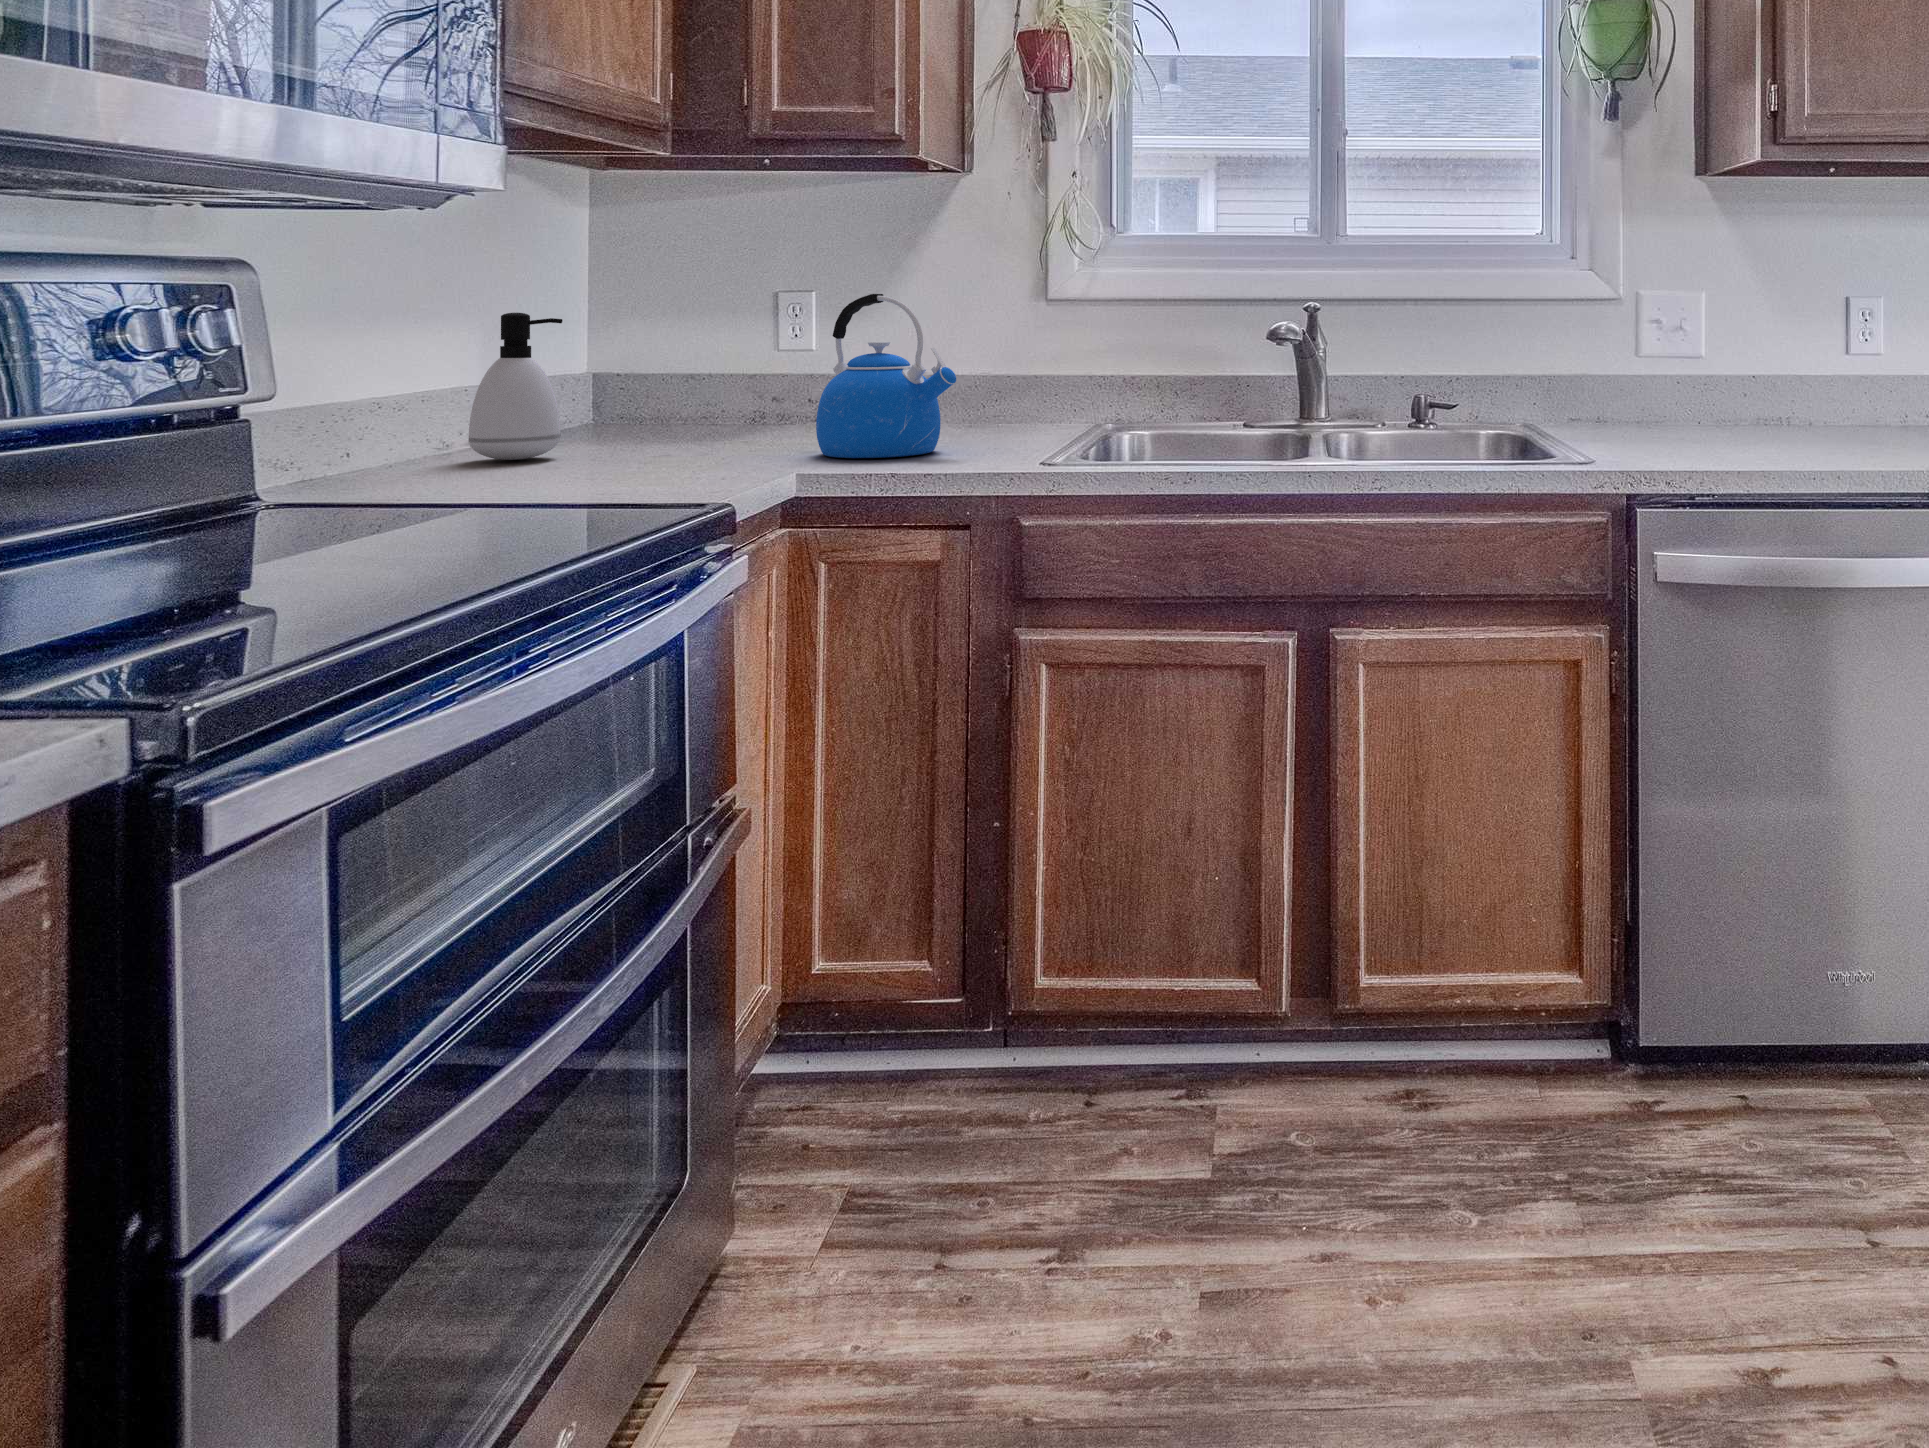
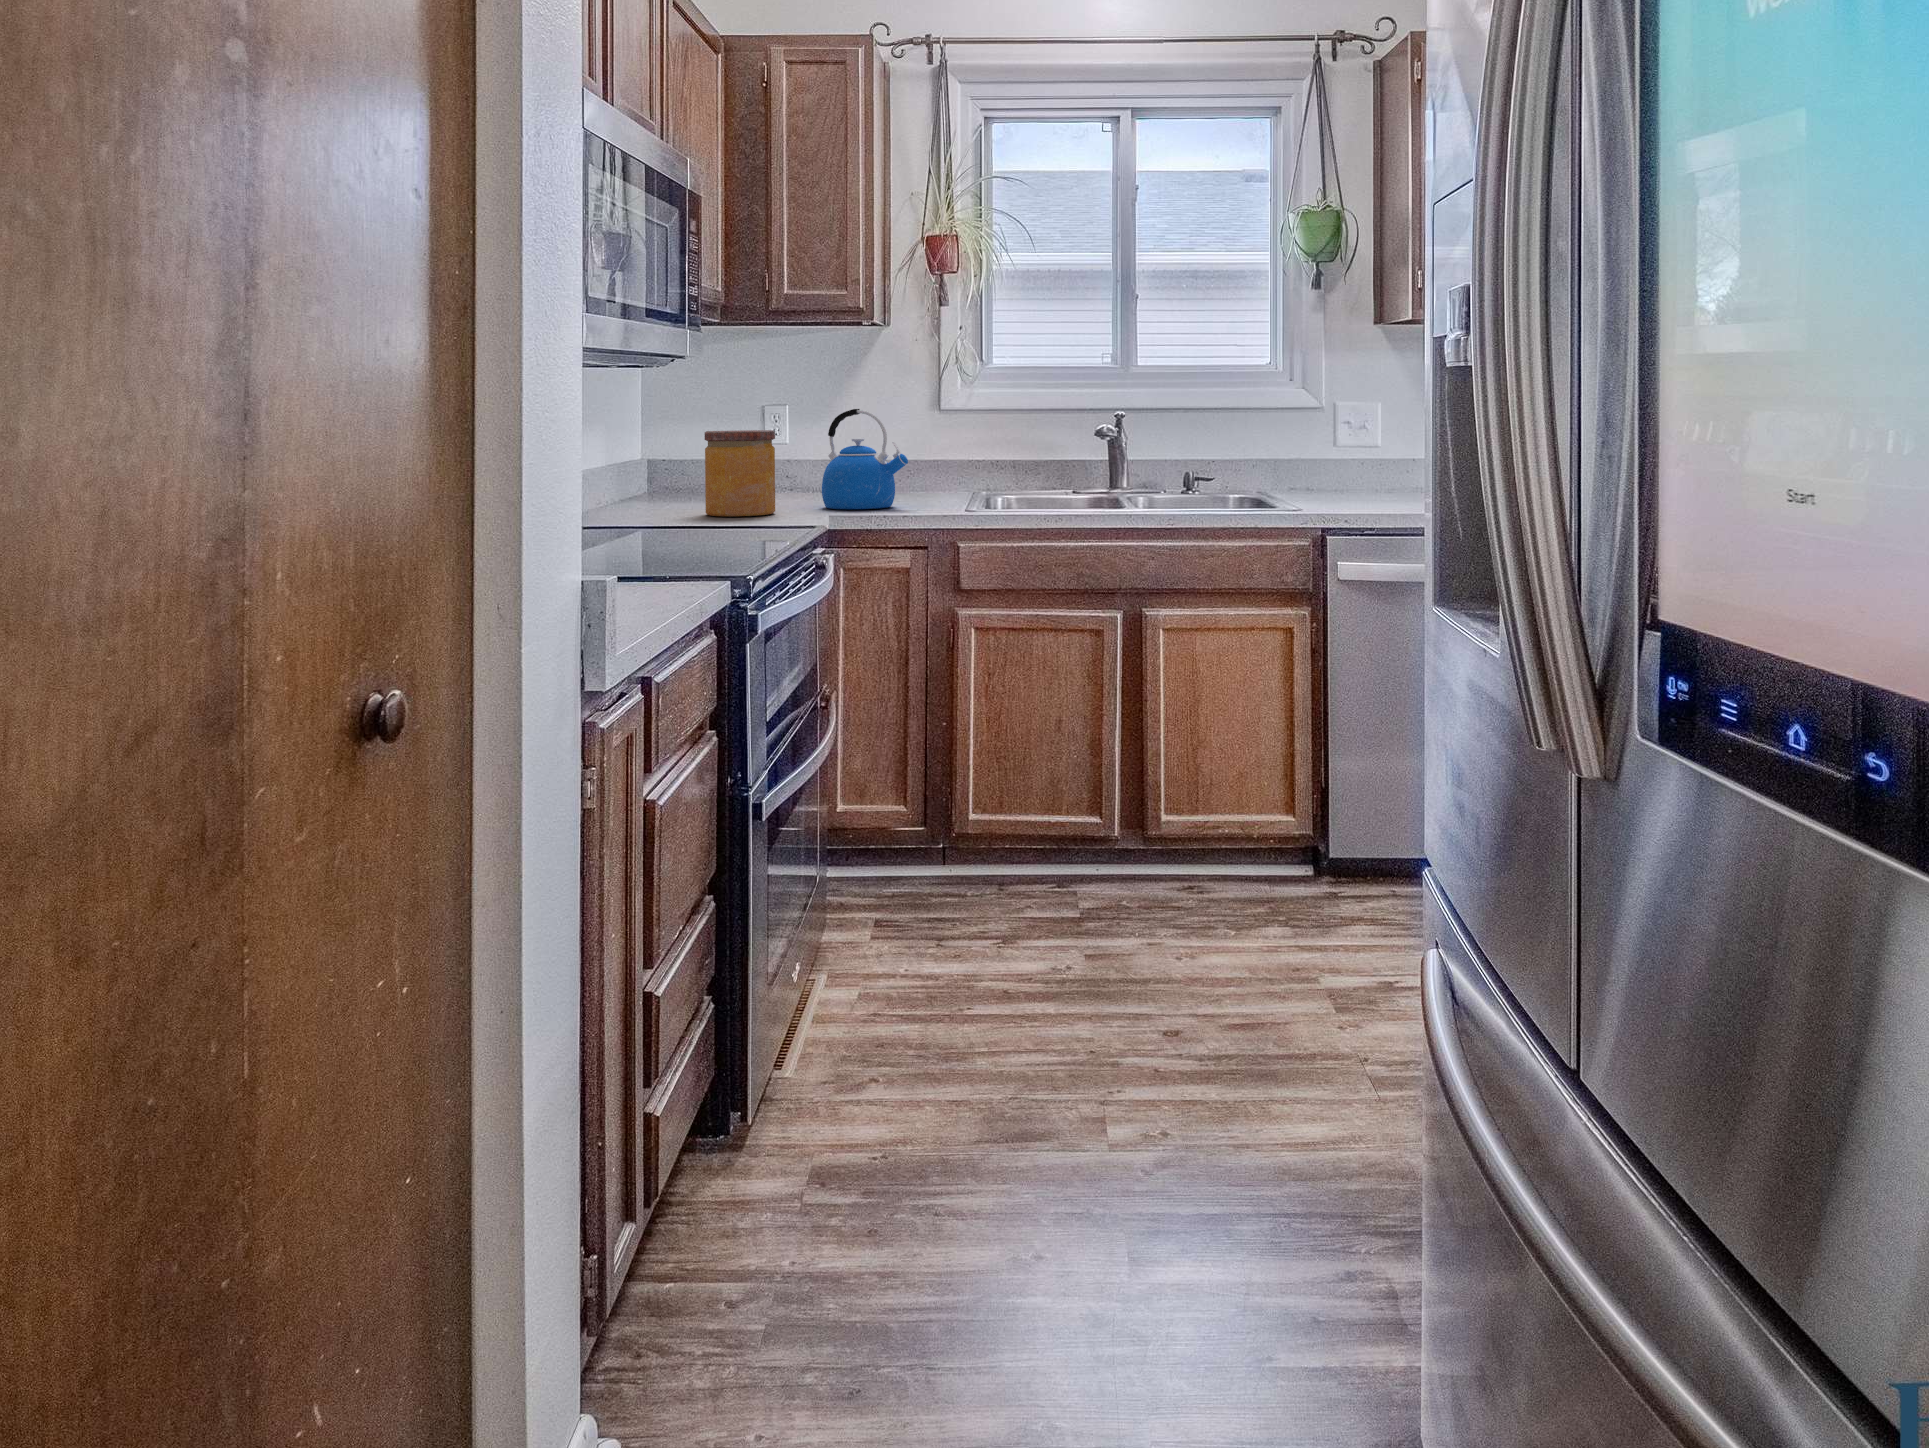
soap dispenser: present [469,313,563,460] -> none [623,422,673,510]
jar: none [588,327,719,474] -> present [705,430,775,516]

